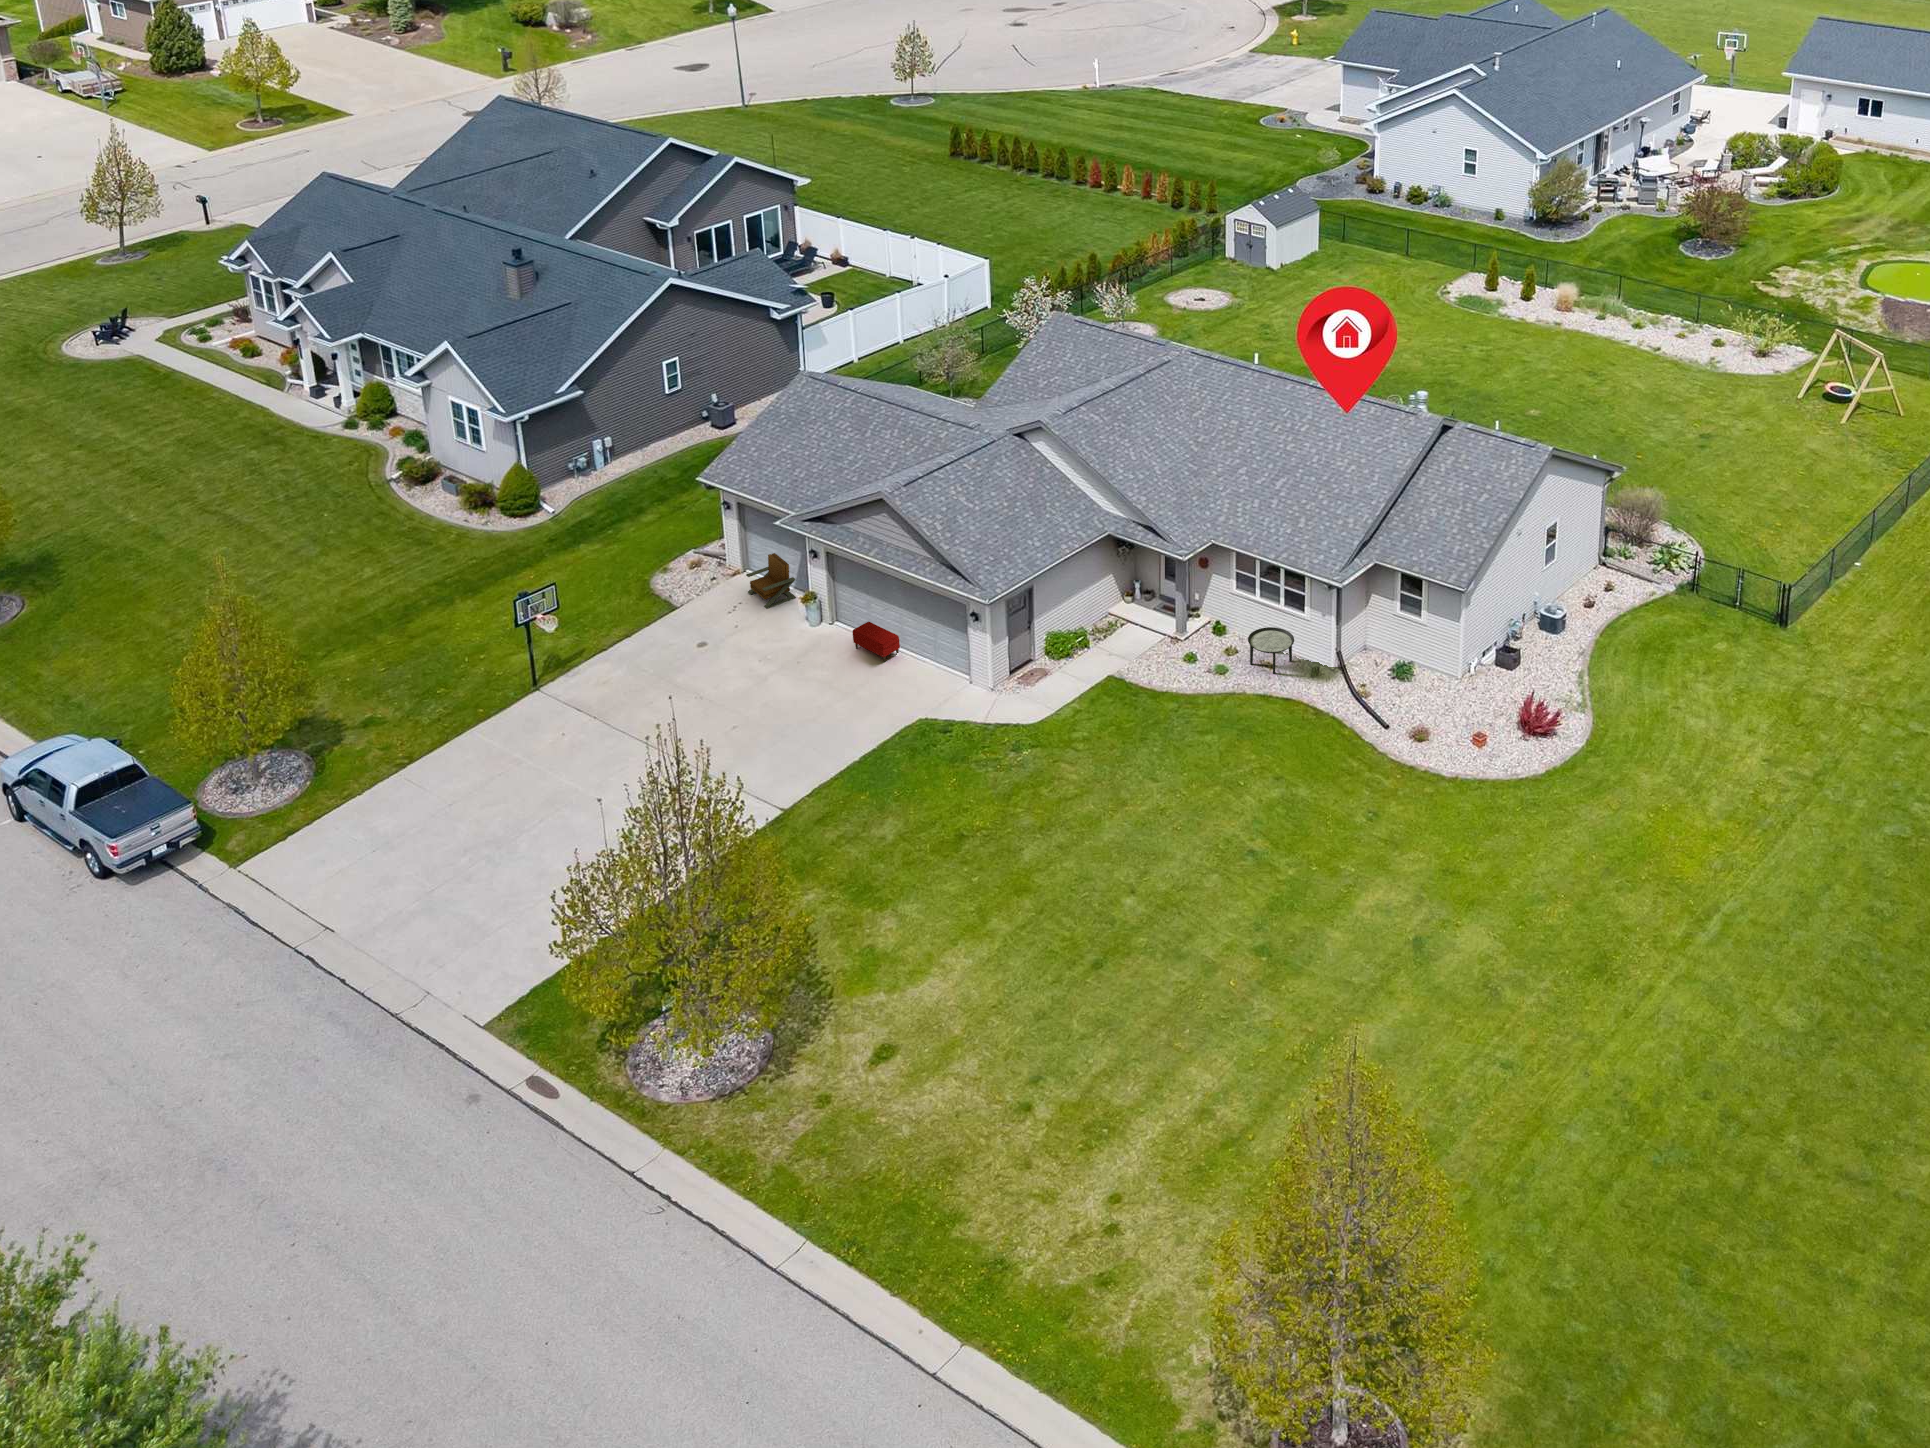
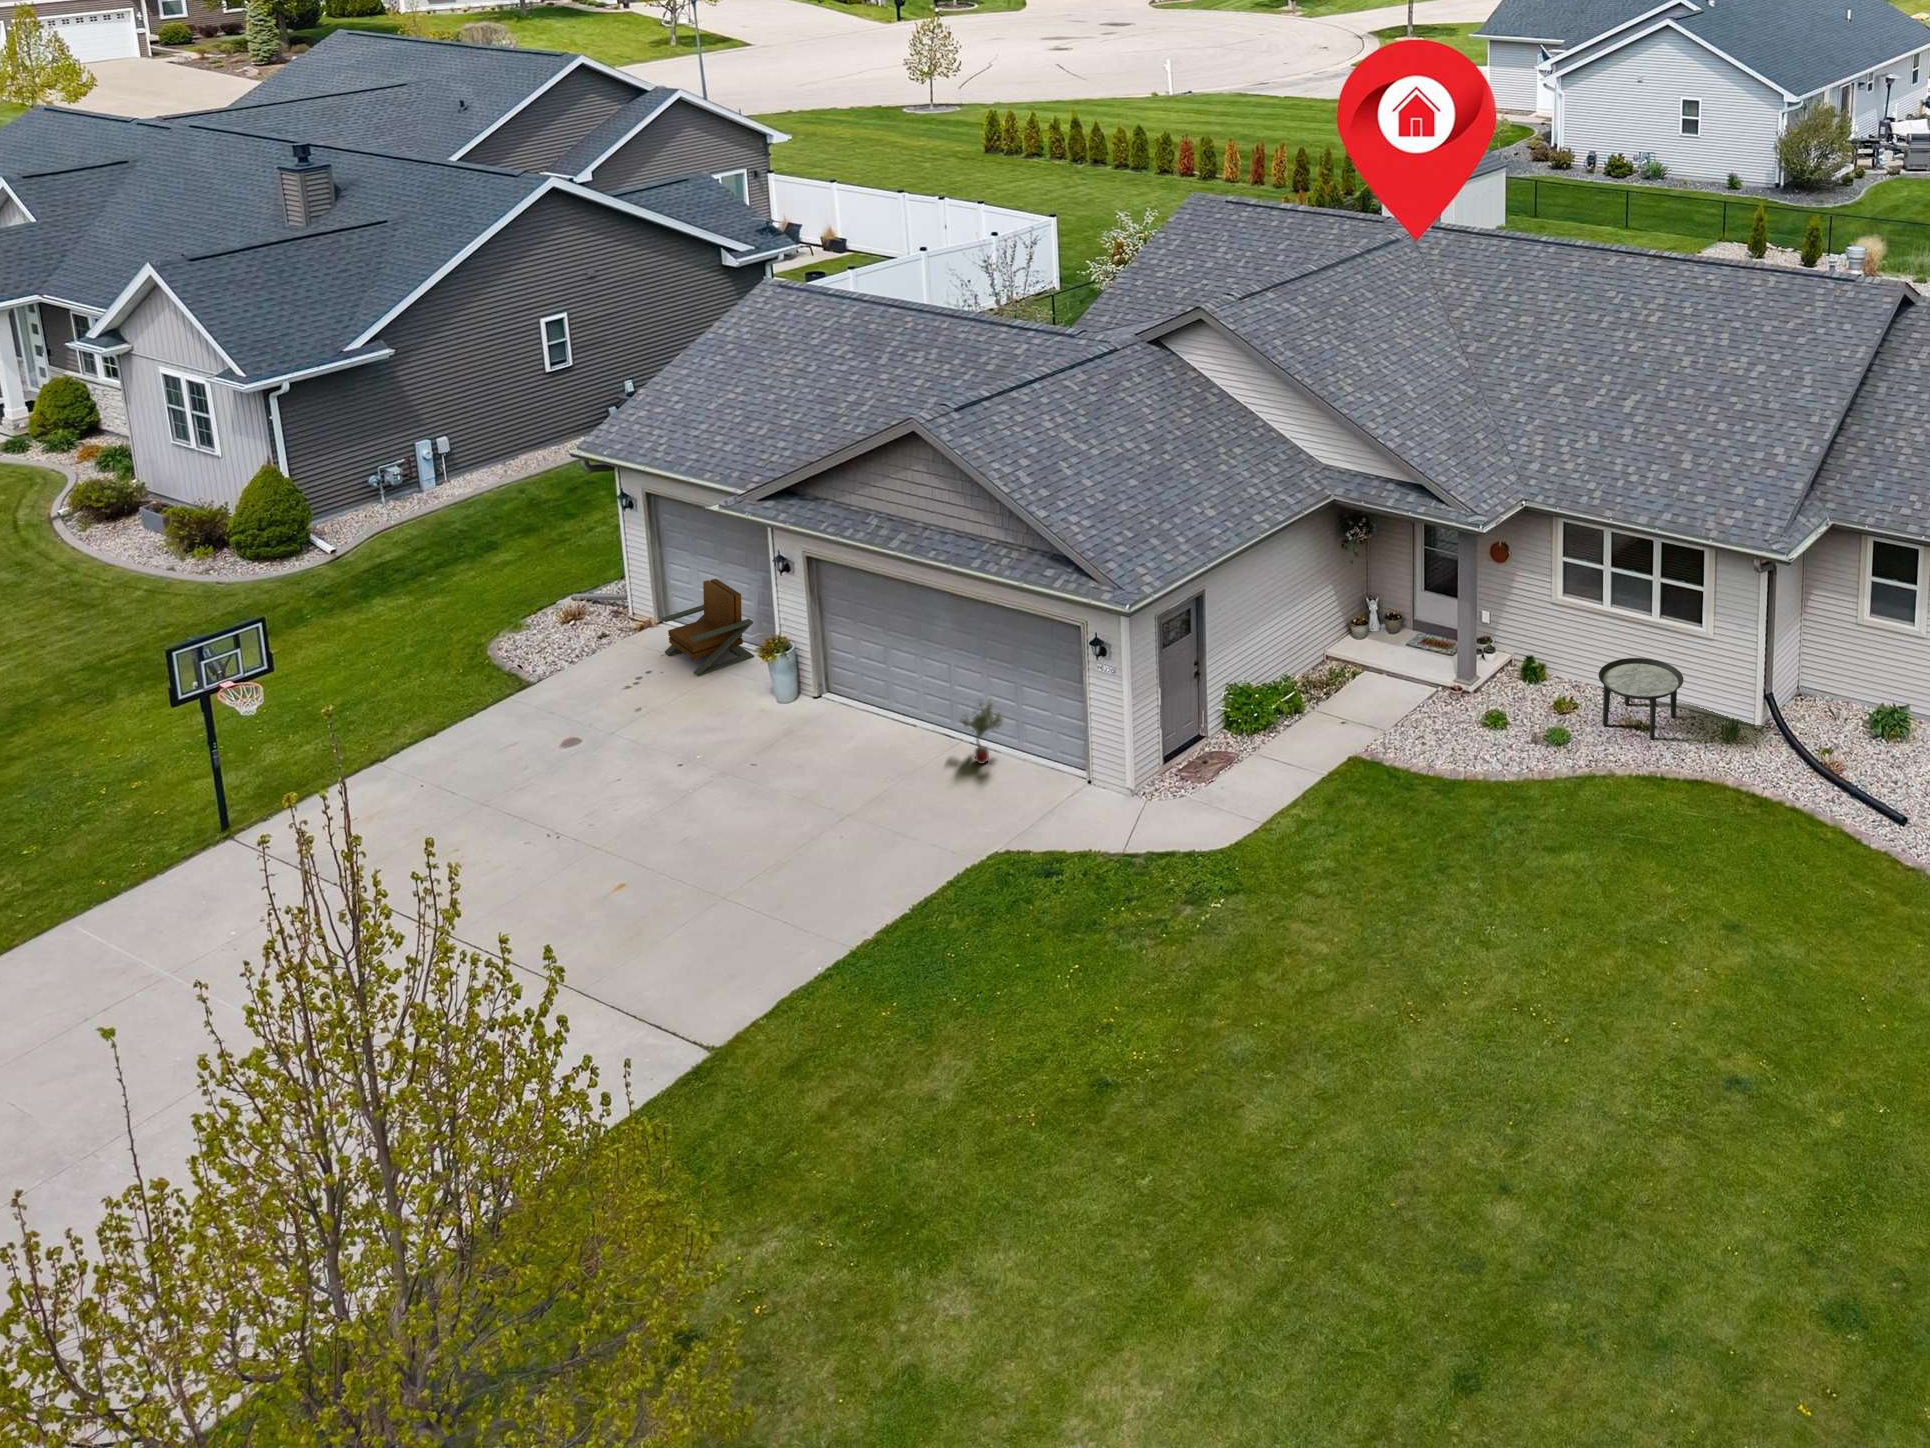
bench: present [853,622,900,662] -> none [859,682,950,754]
potted tree: none [904,636,927,670] -> present [961,699,1004,764]

